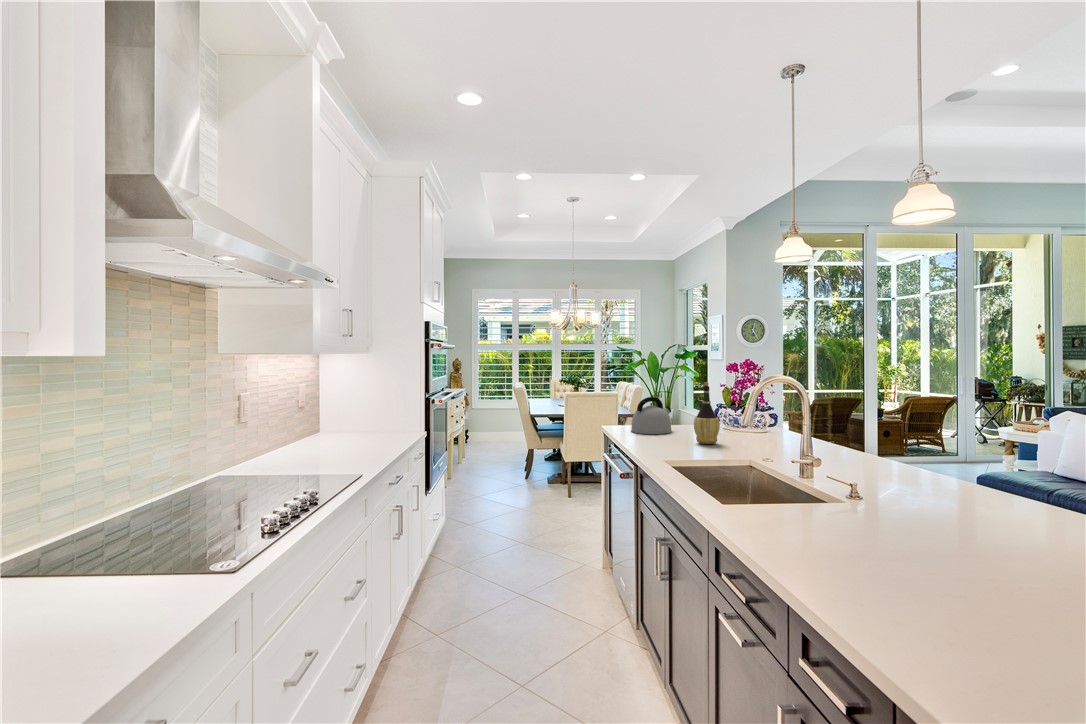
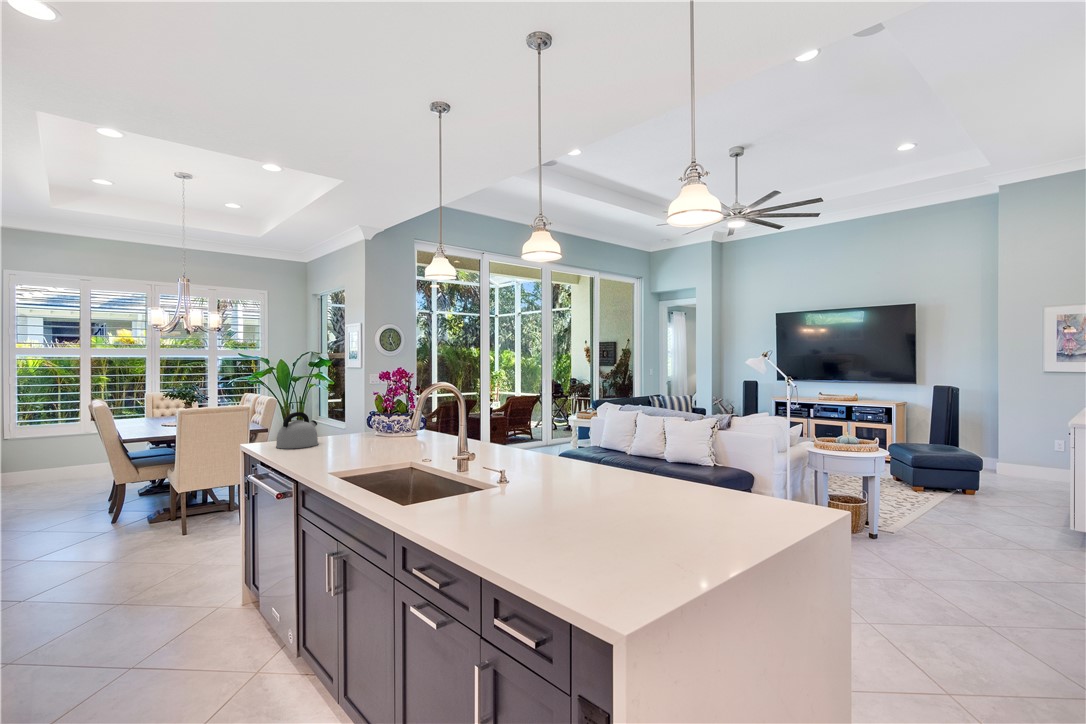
wine bottle: present [694,382,720,444] -> none [342,396,365,451]

